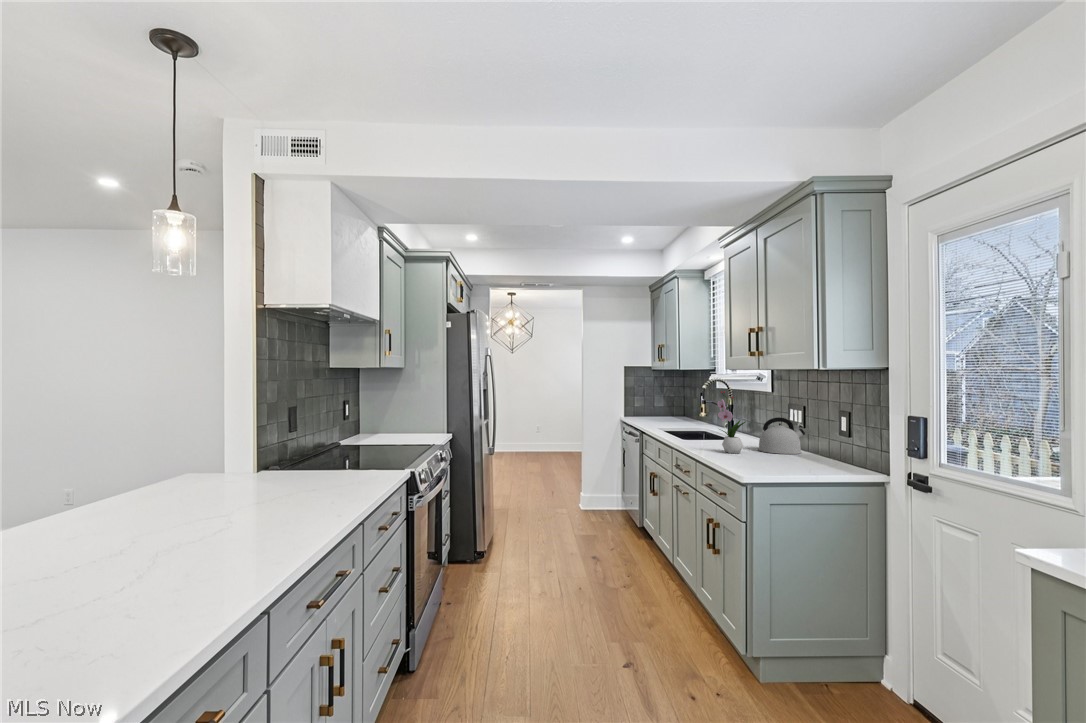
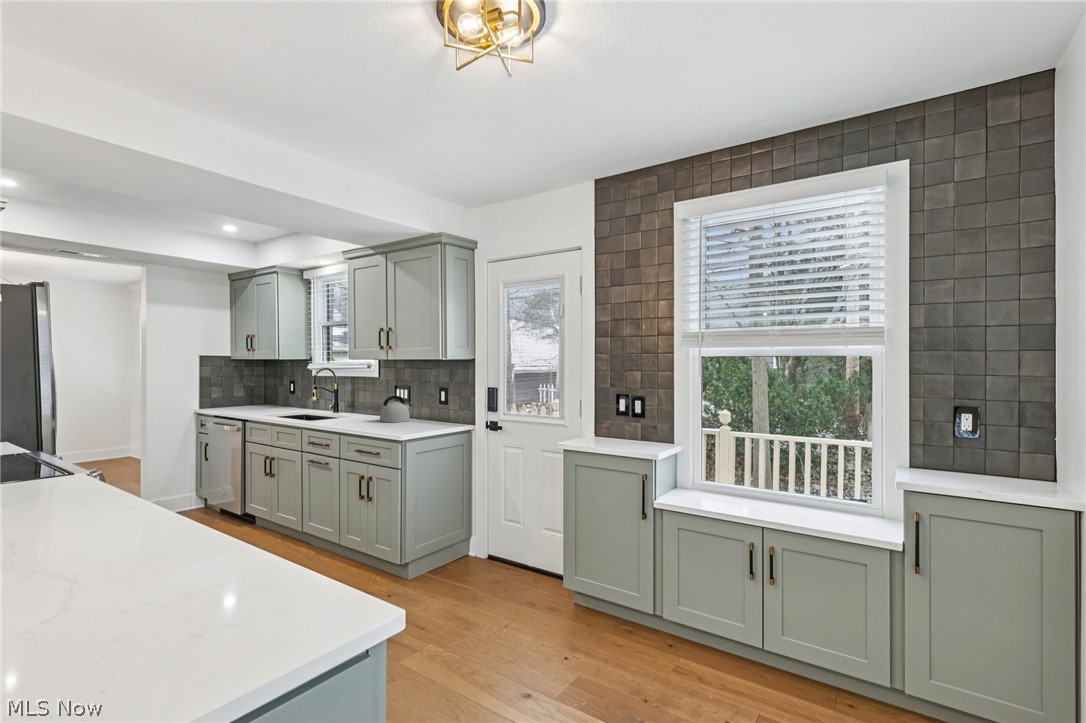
flower arrangement: present [717,391,745,453] -> none [354,377,377,425]

